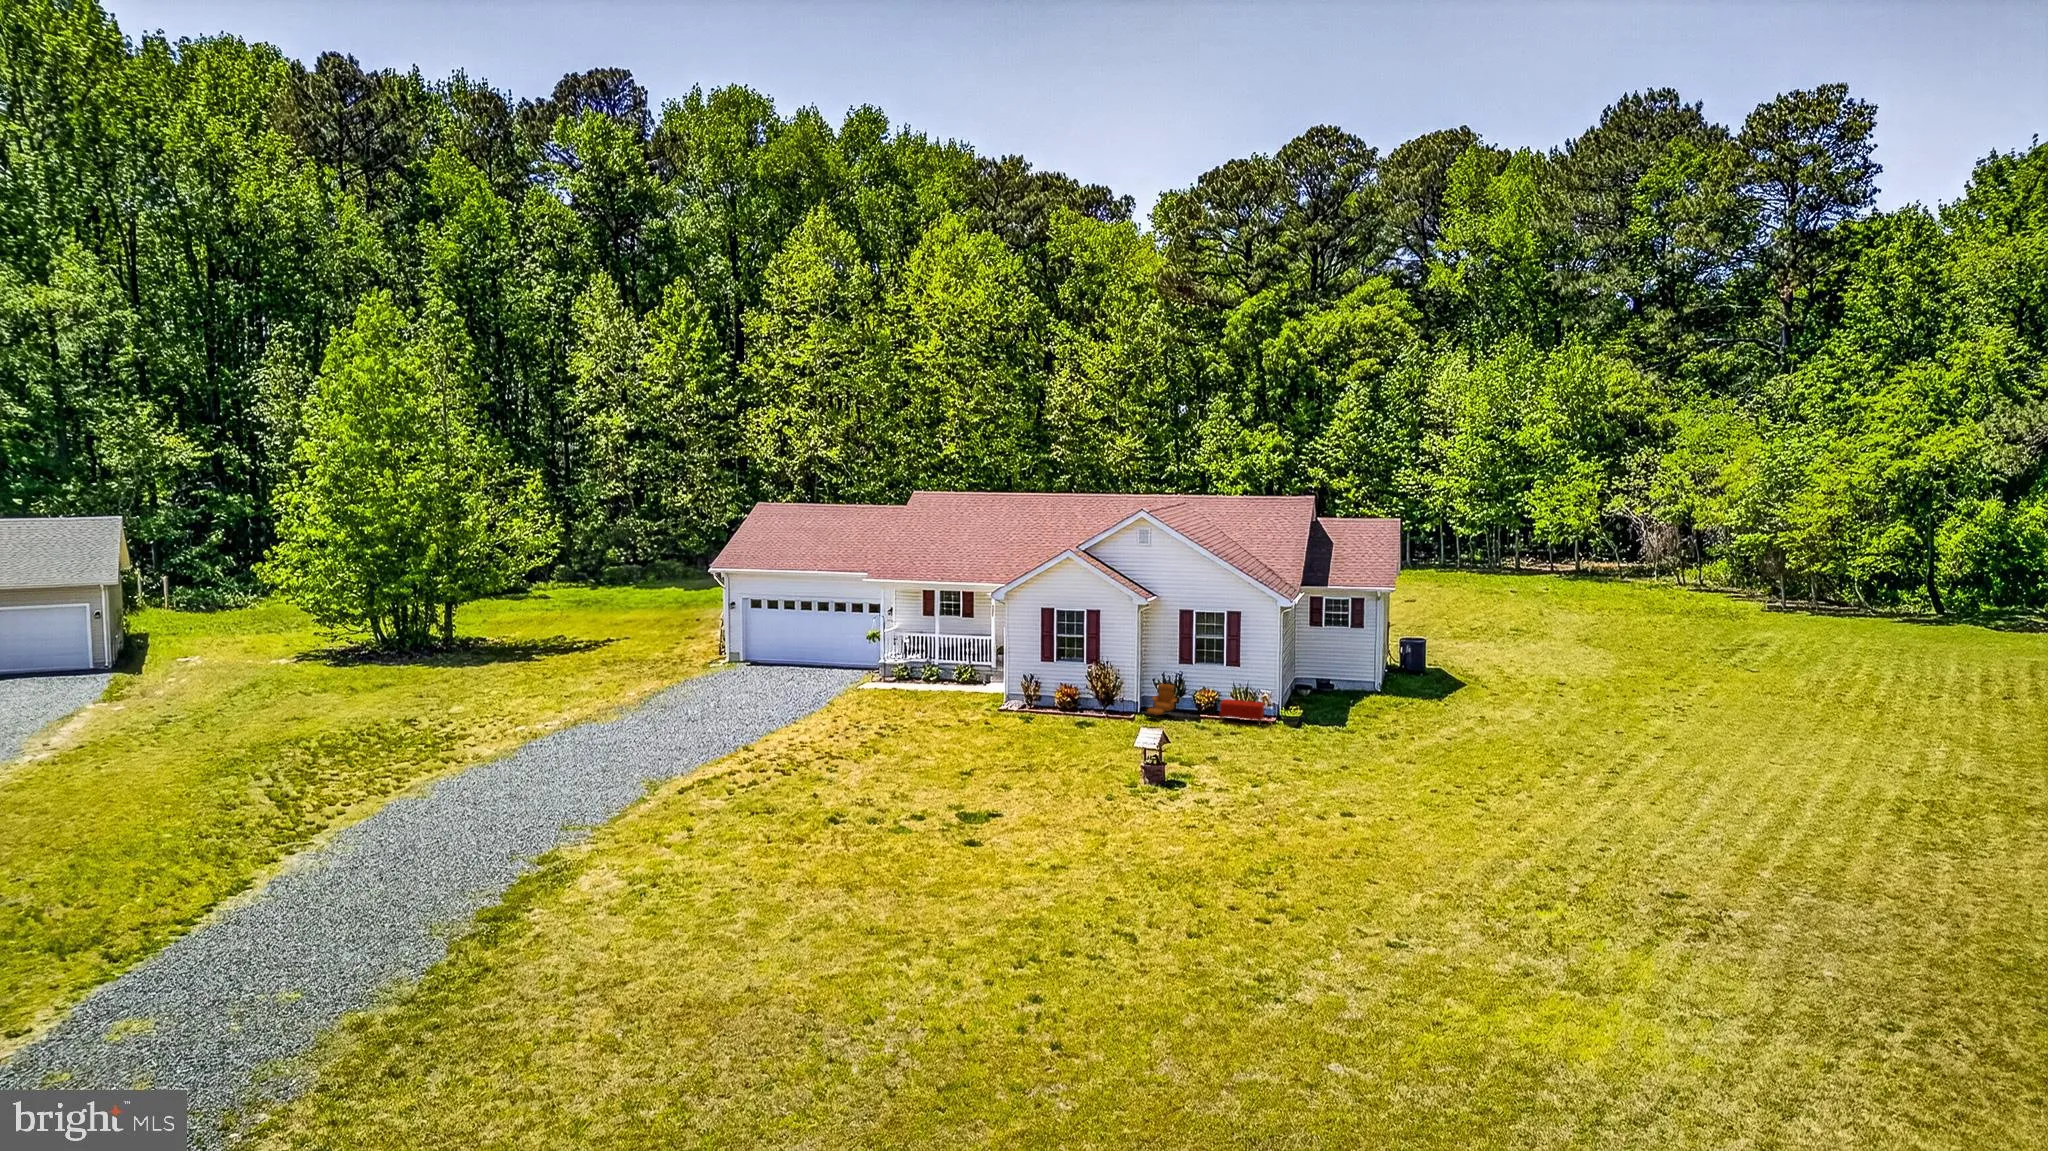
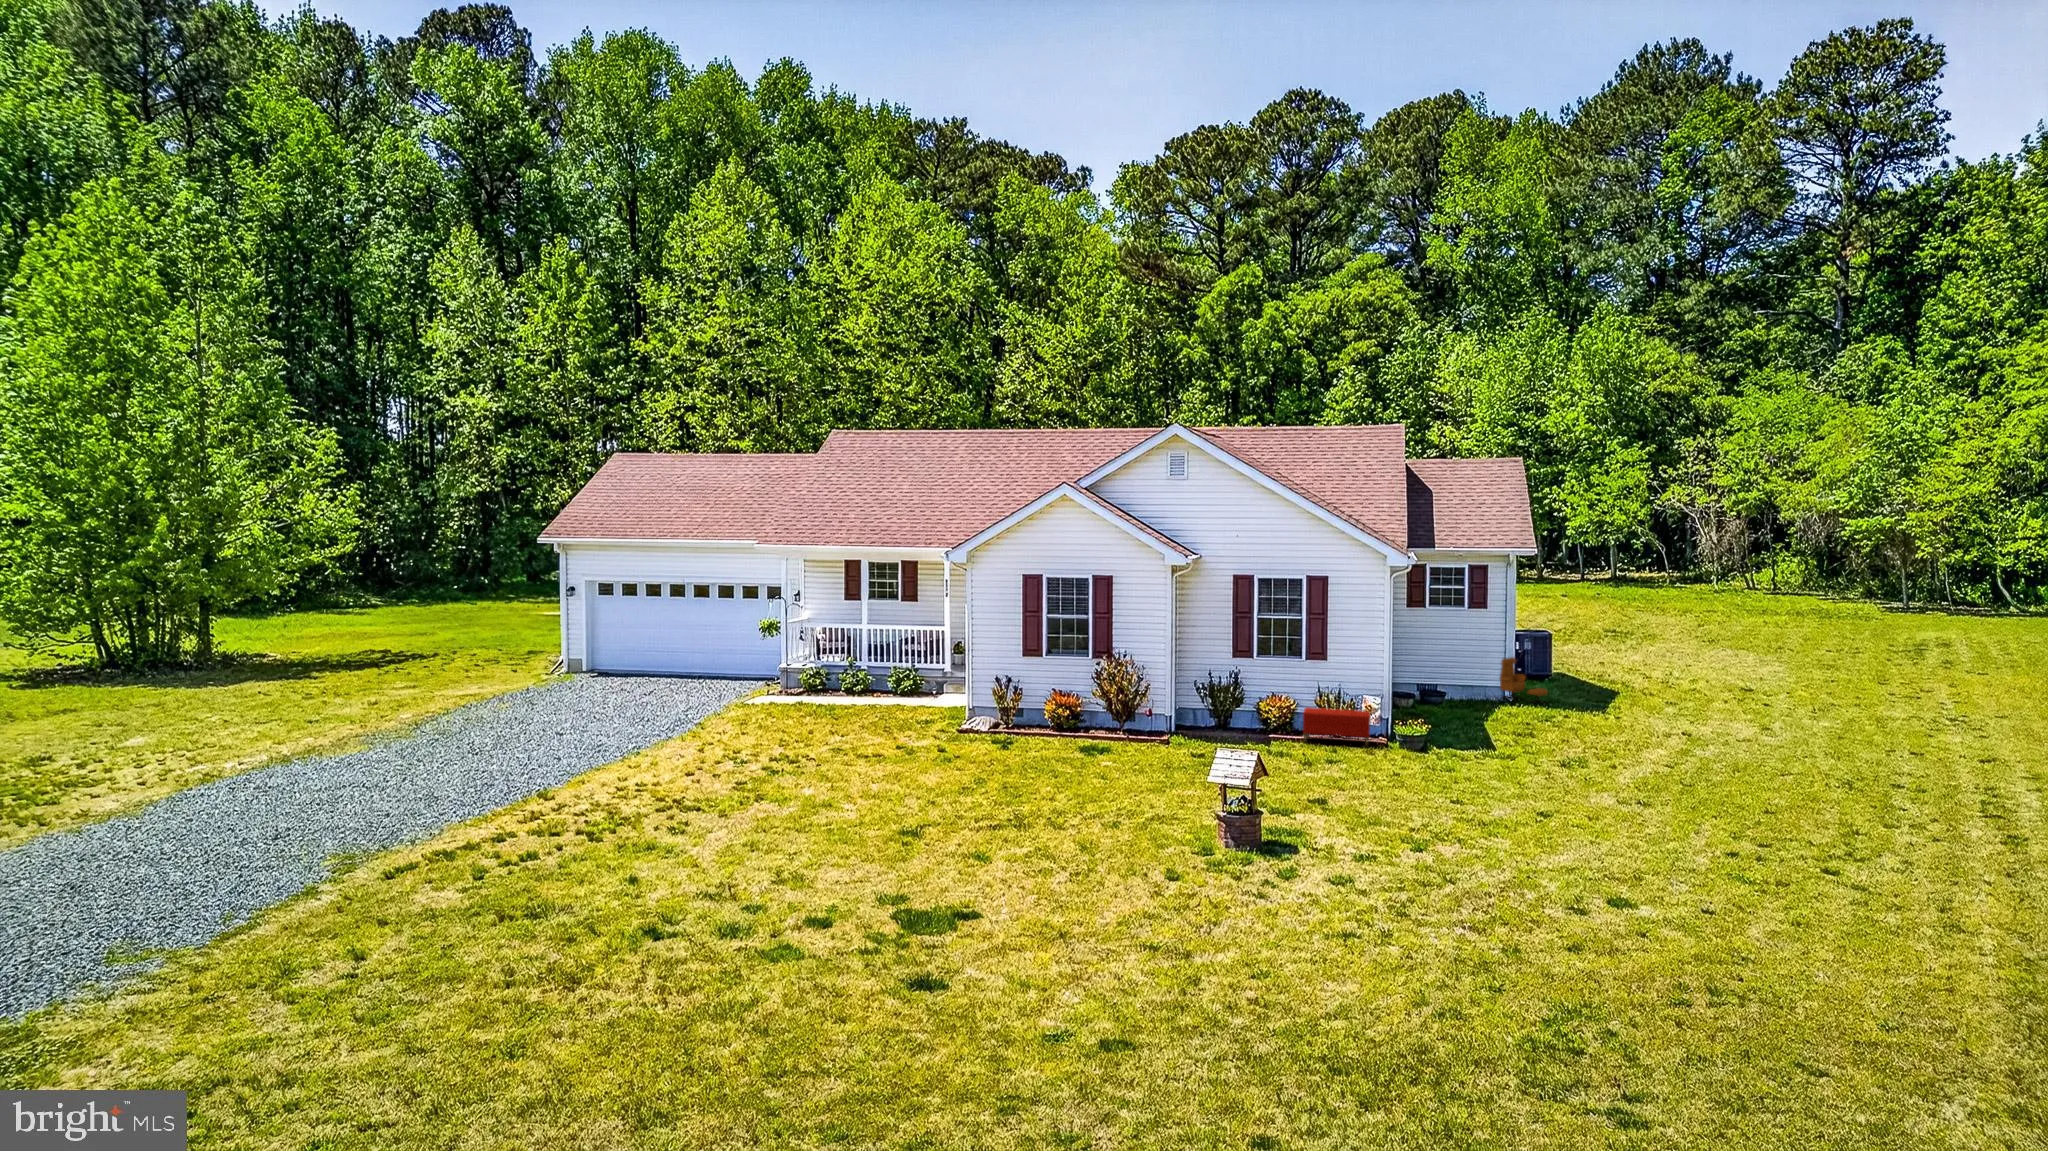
lounge chair: present [1147,684,1176,720] -> present [1500,657,1548,703]

